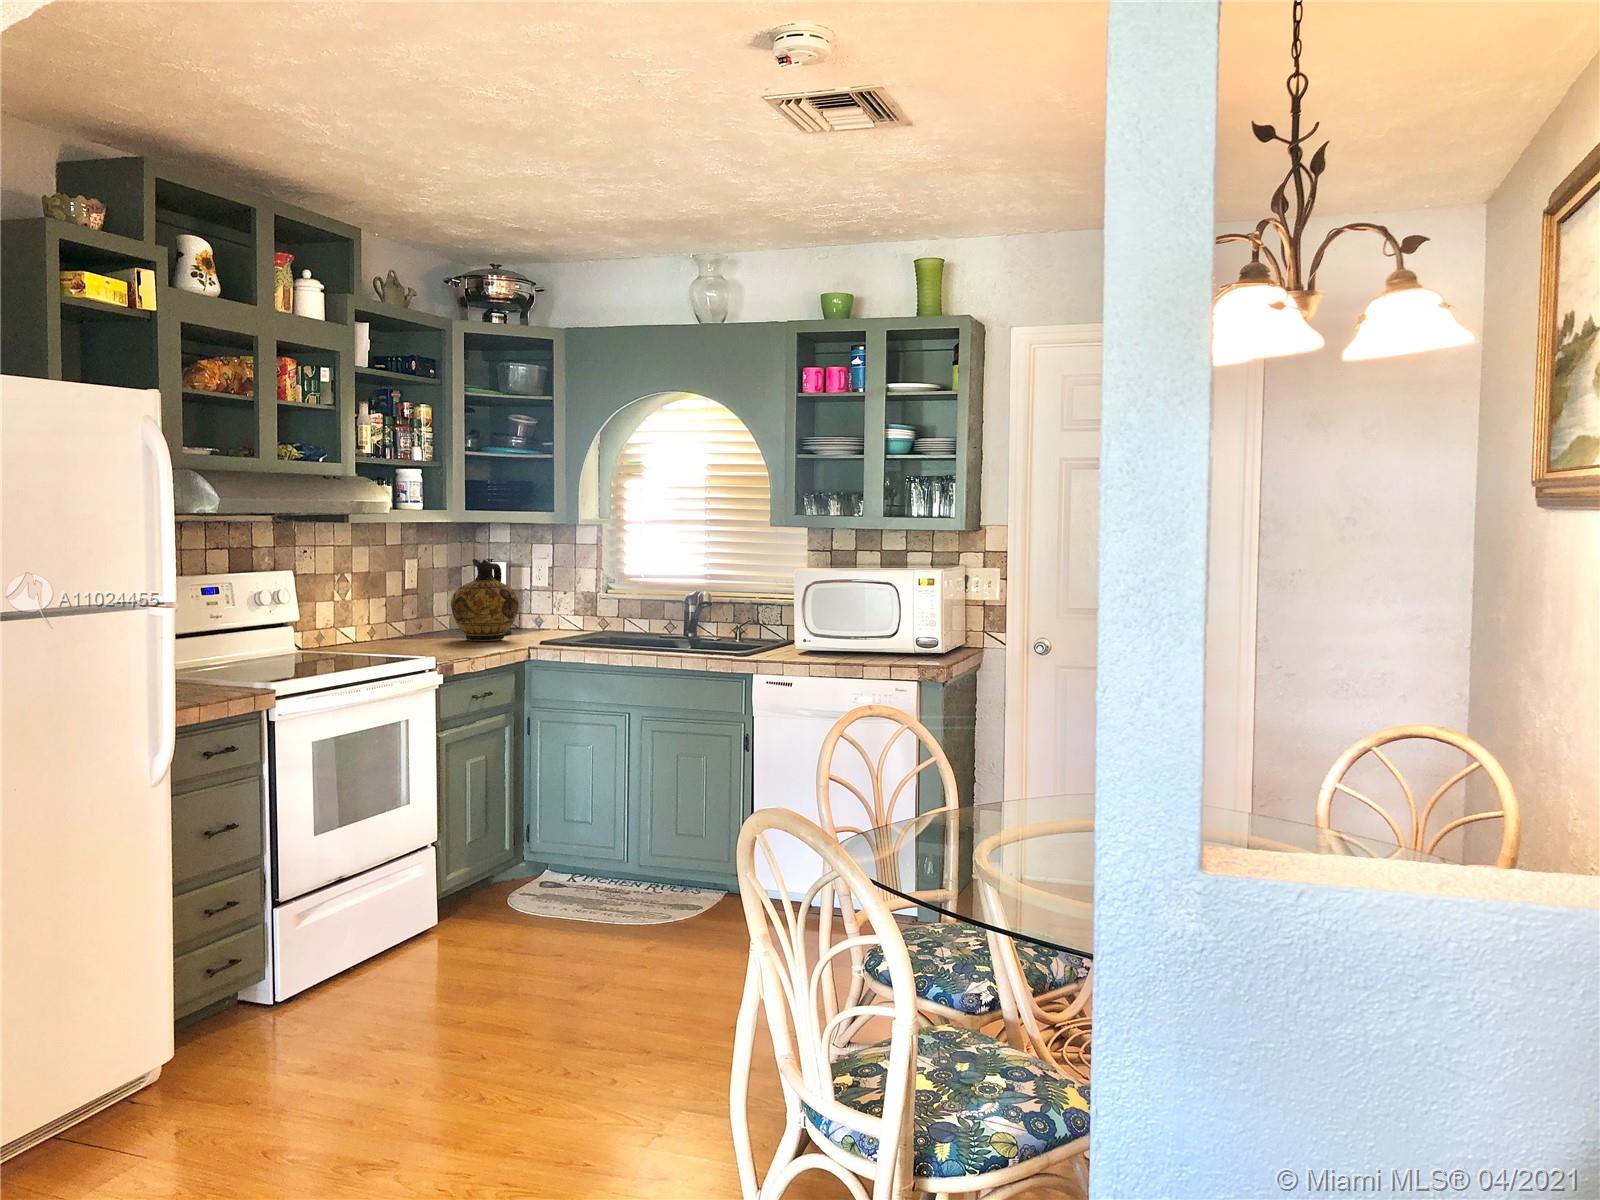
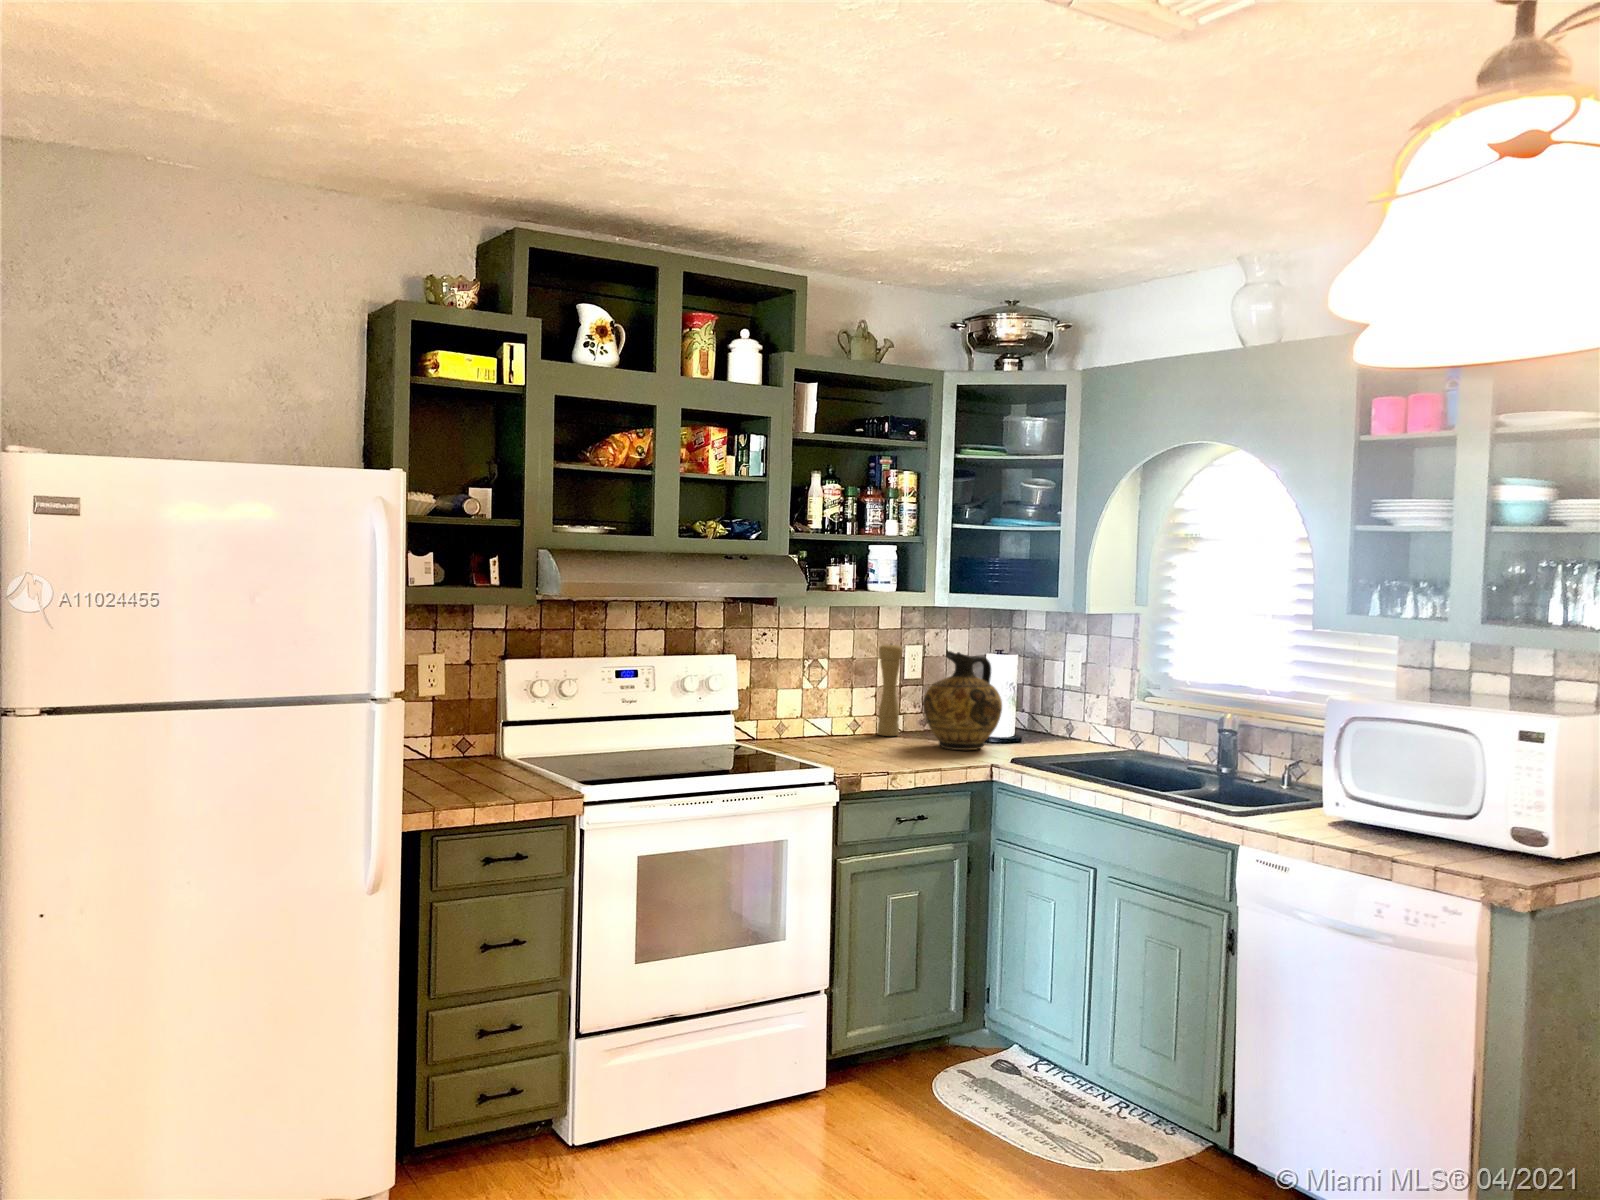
pepper mill: none [396,556,417,638] -> present [877,643,903,736]

